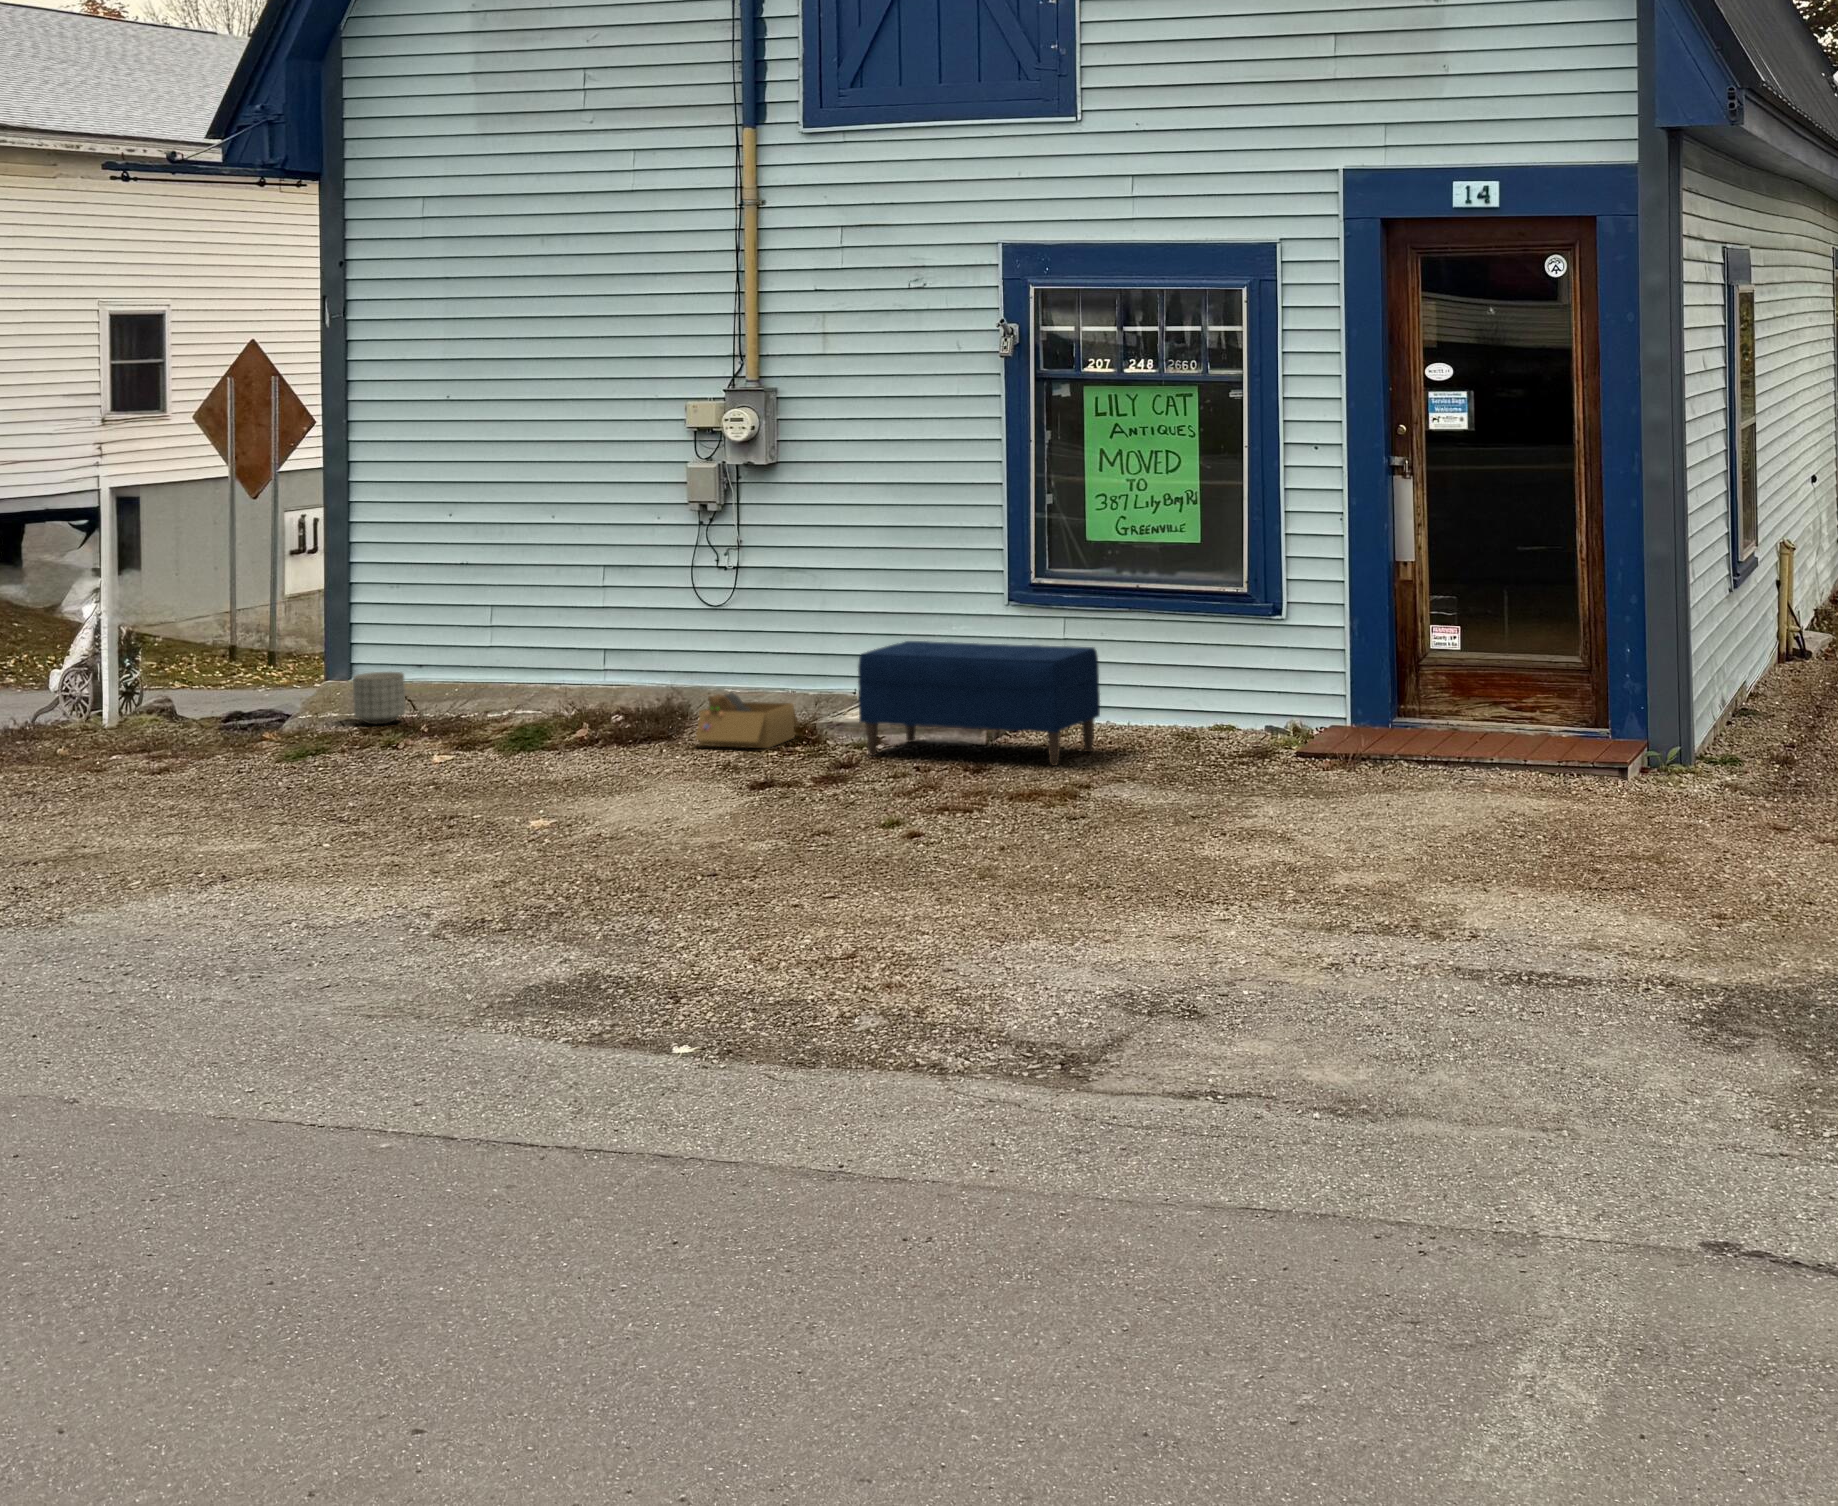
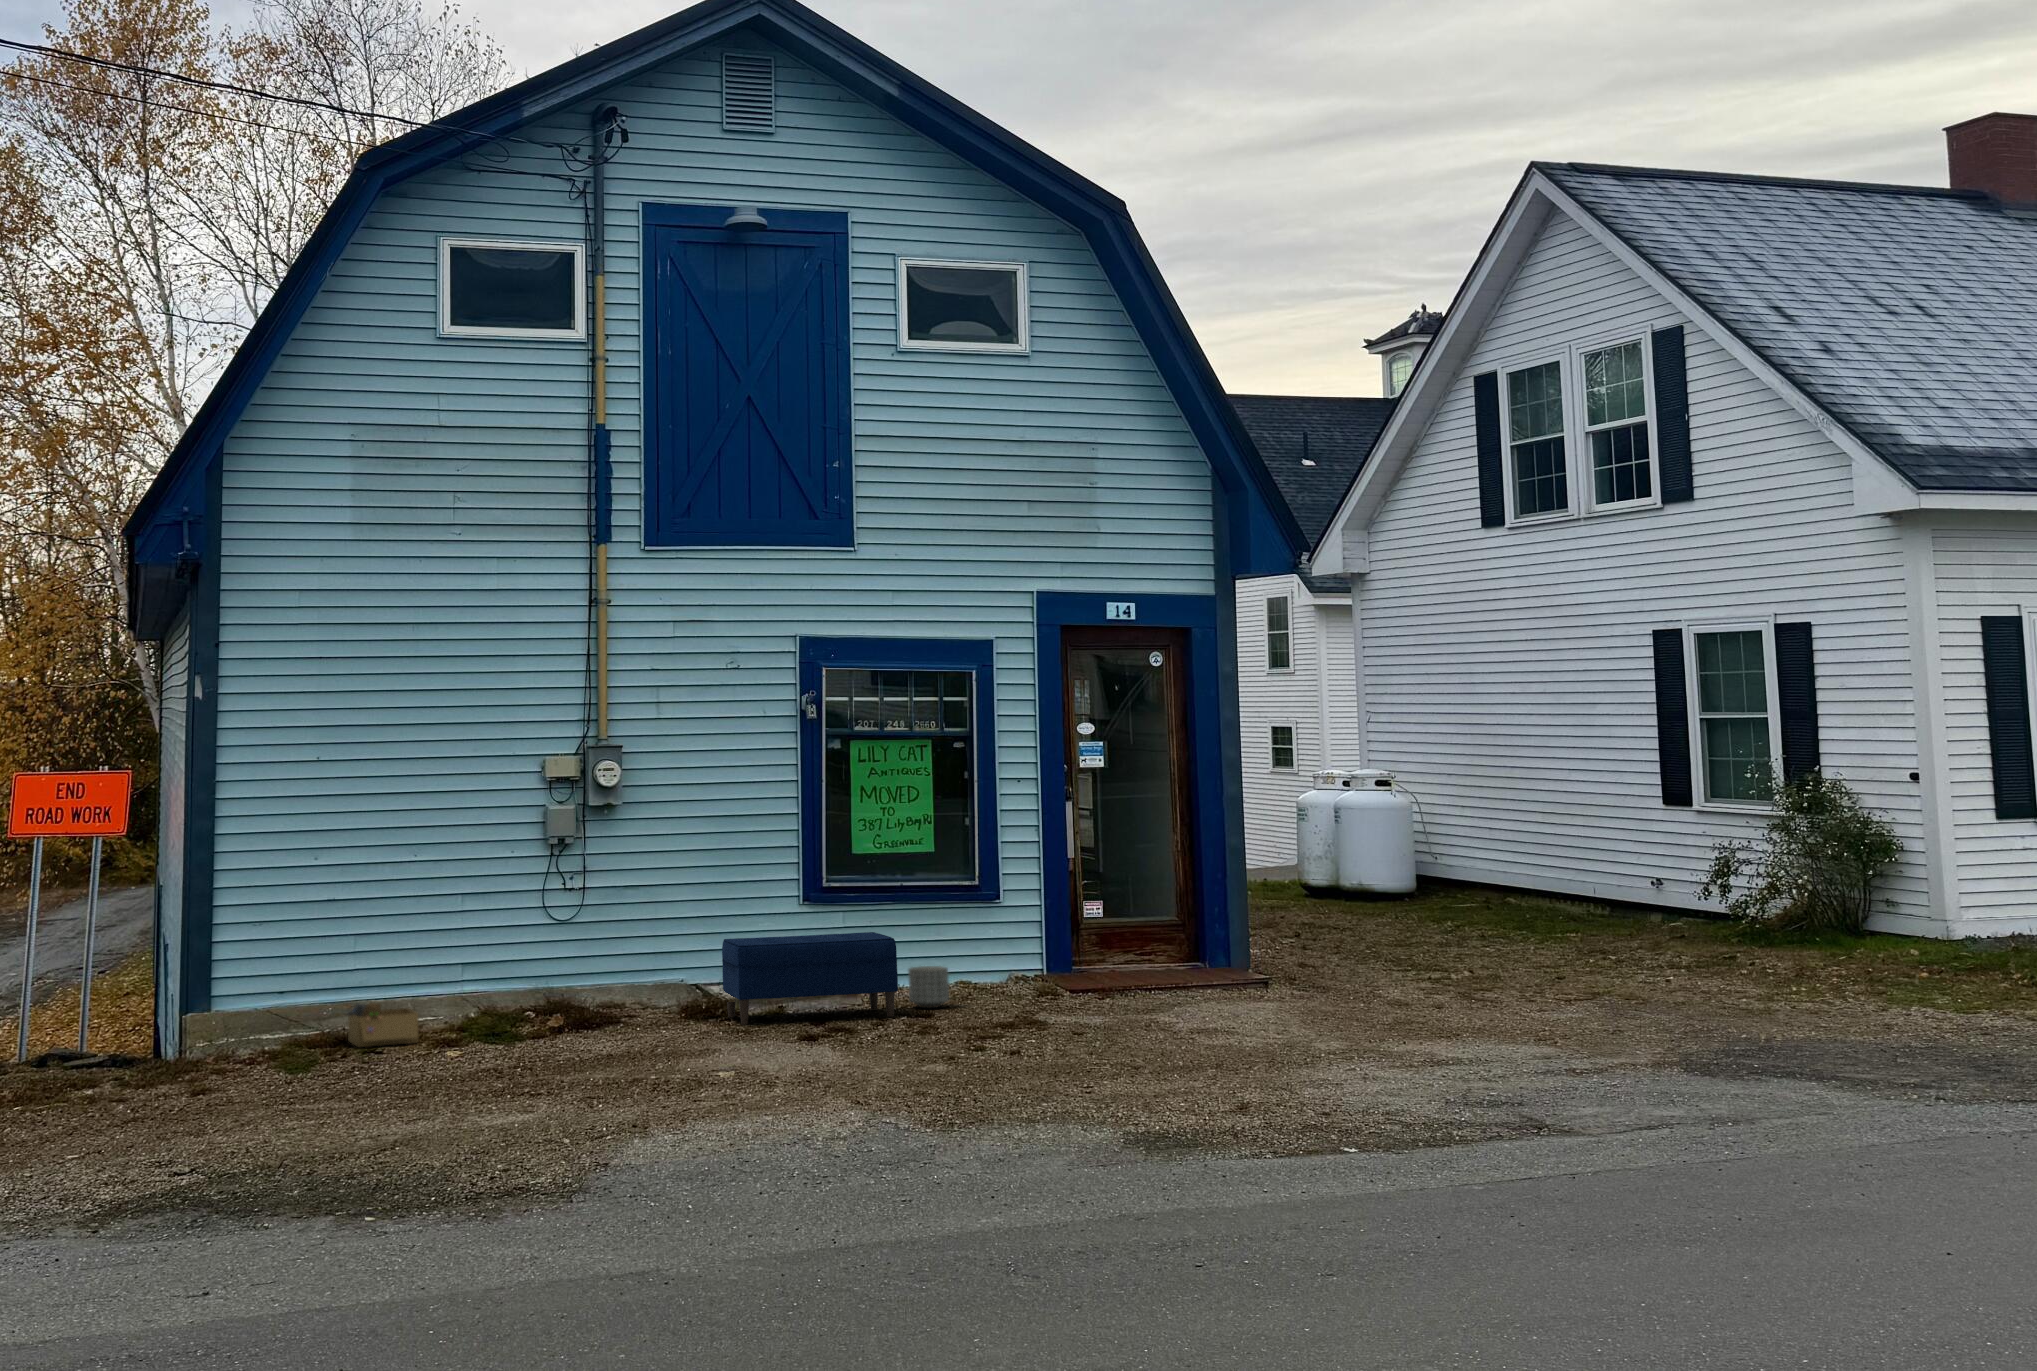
planter: present [353,672,405,724] -> present [908,966,949,1008]
cardboard box: present [696,692,798,748] -> present [347,1003,419,1047]

